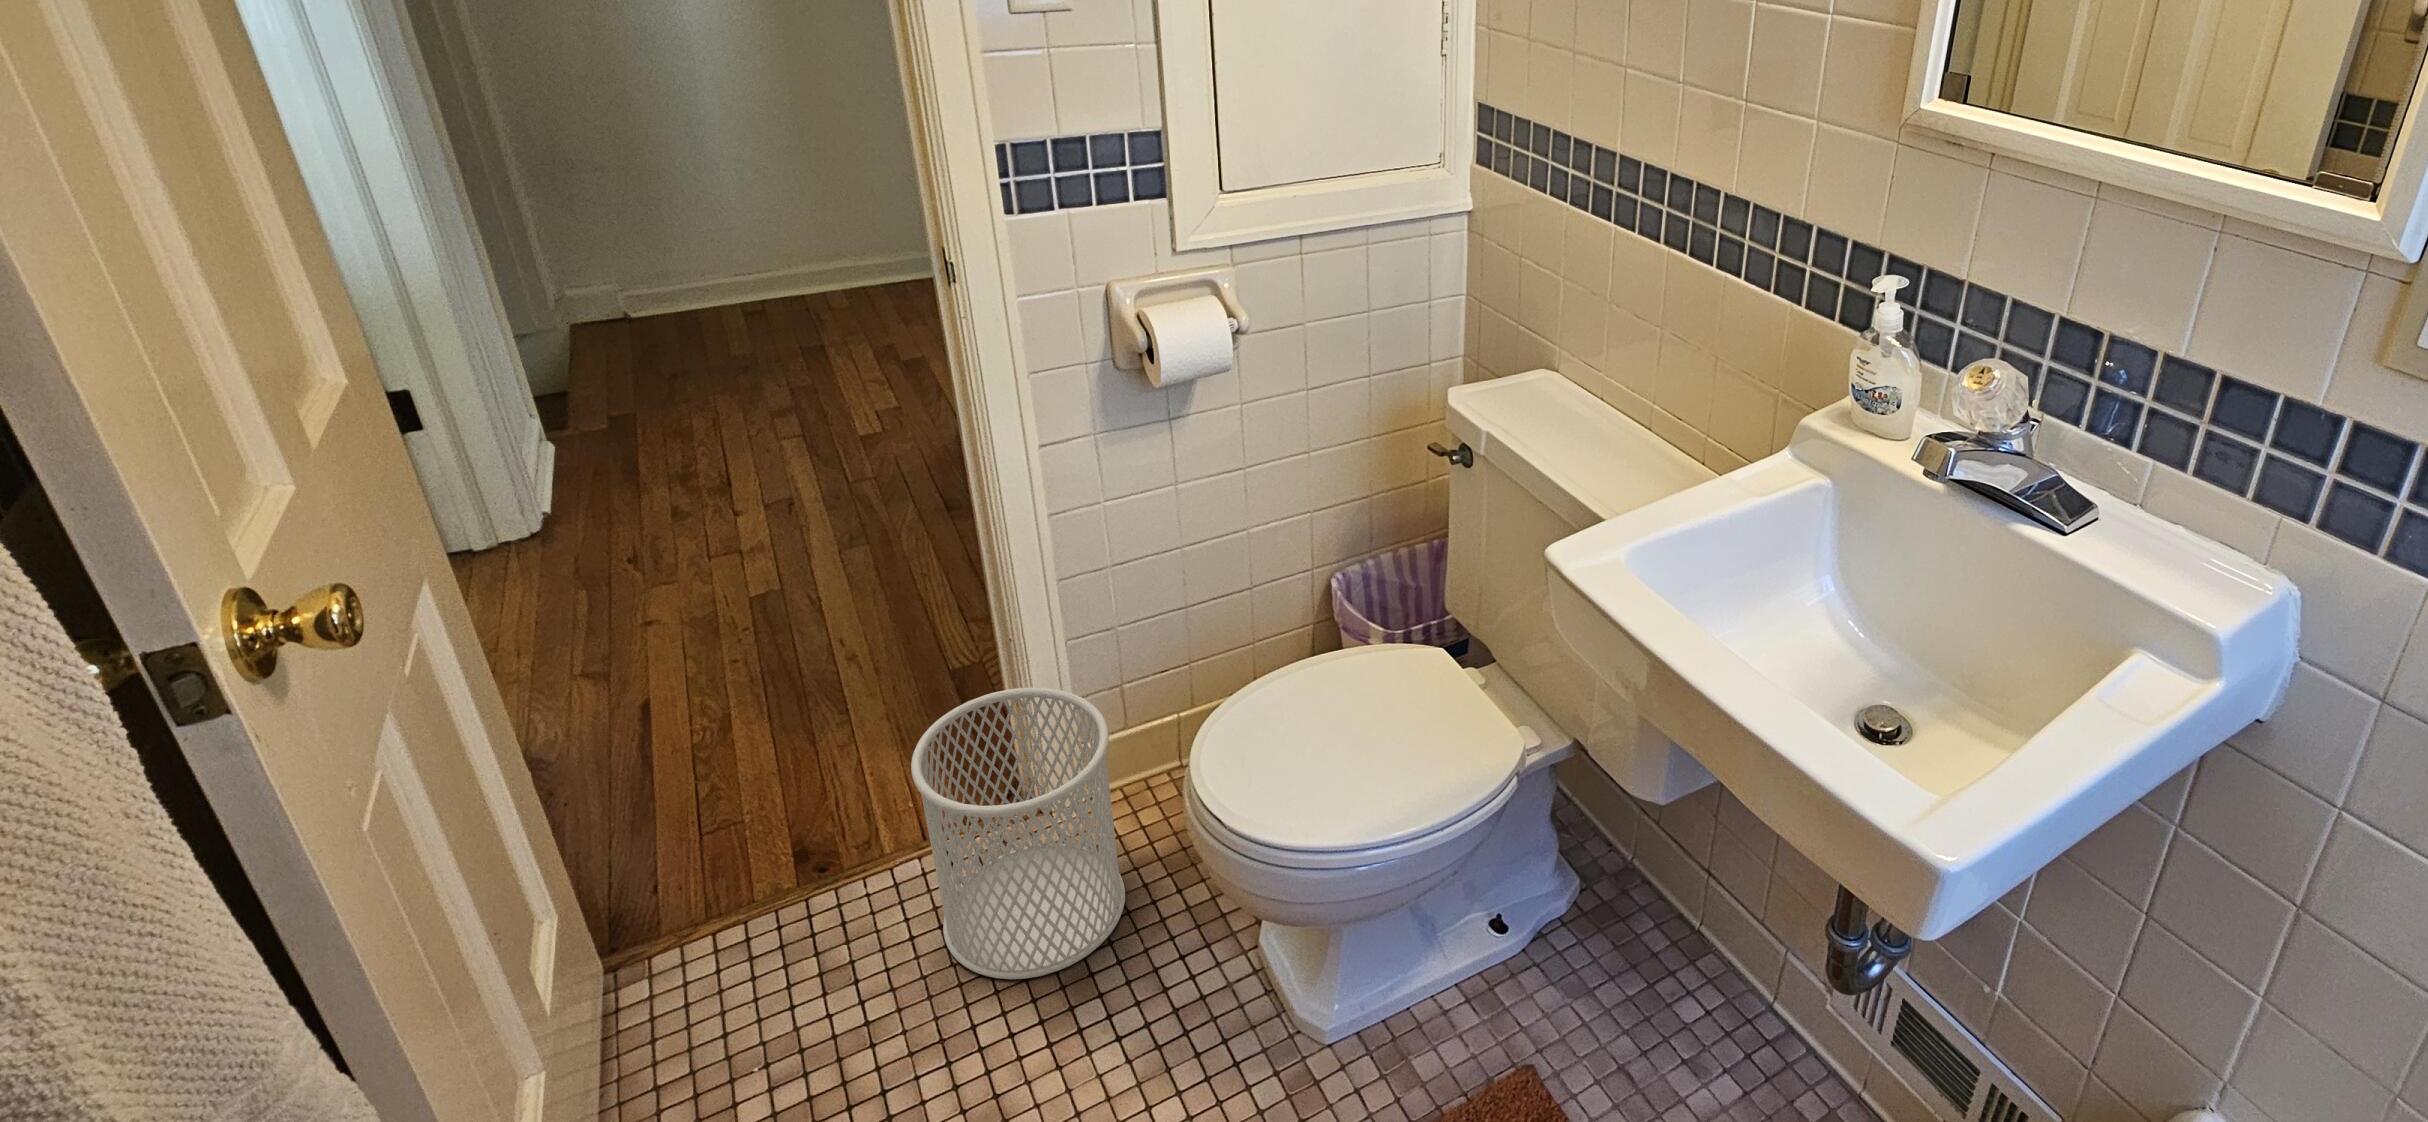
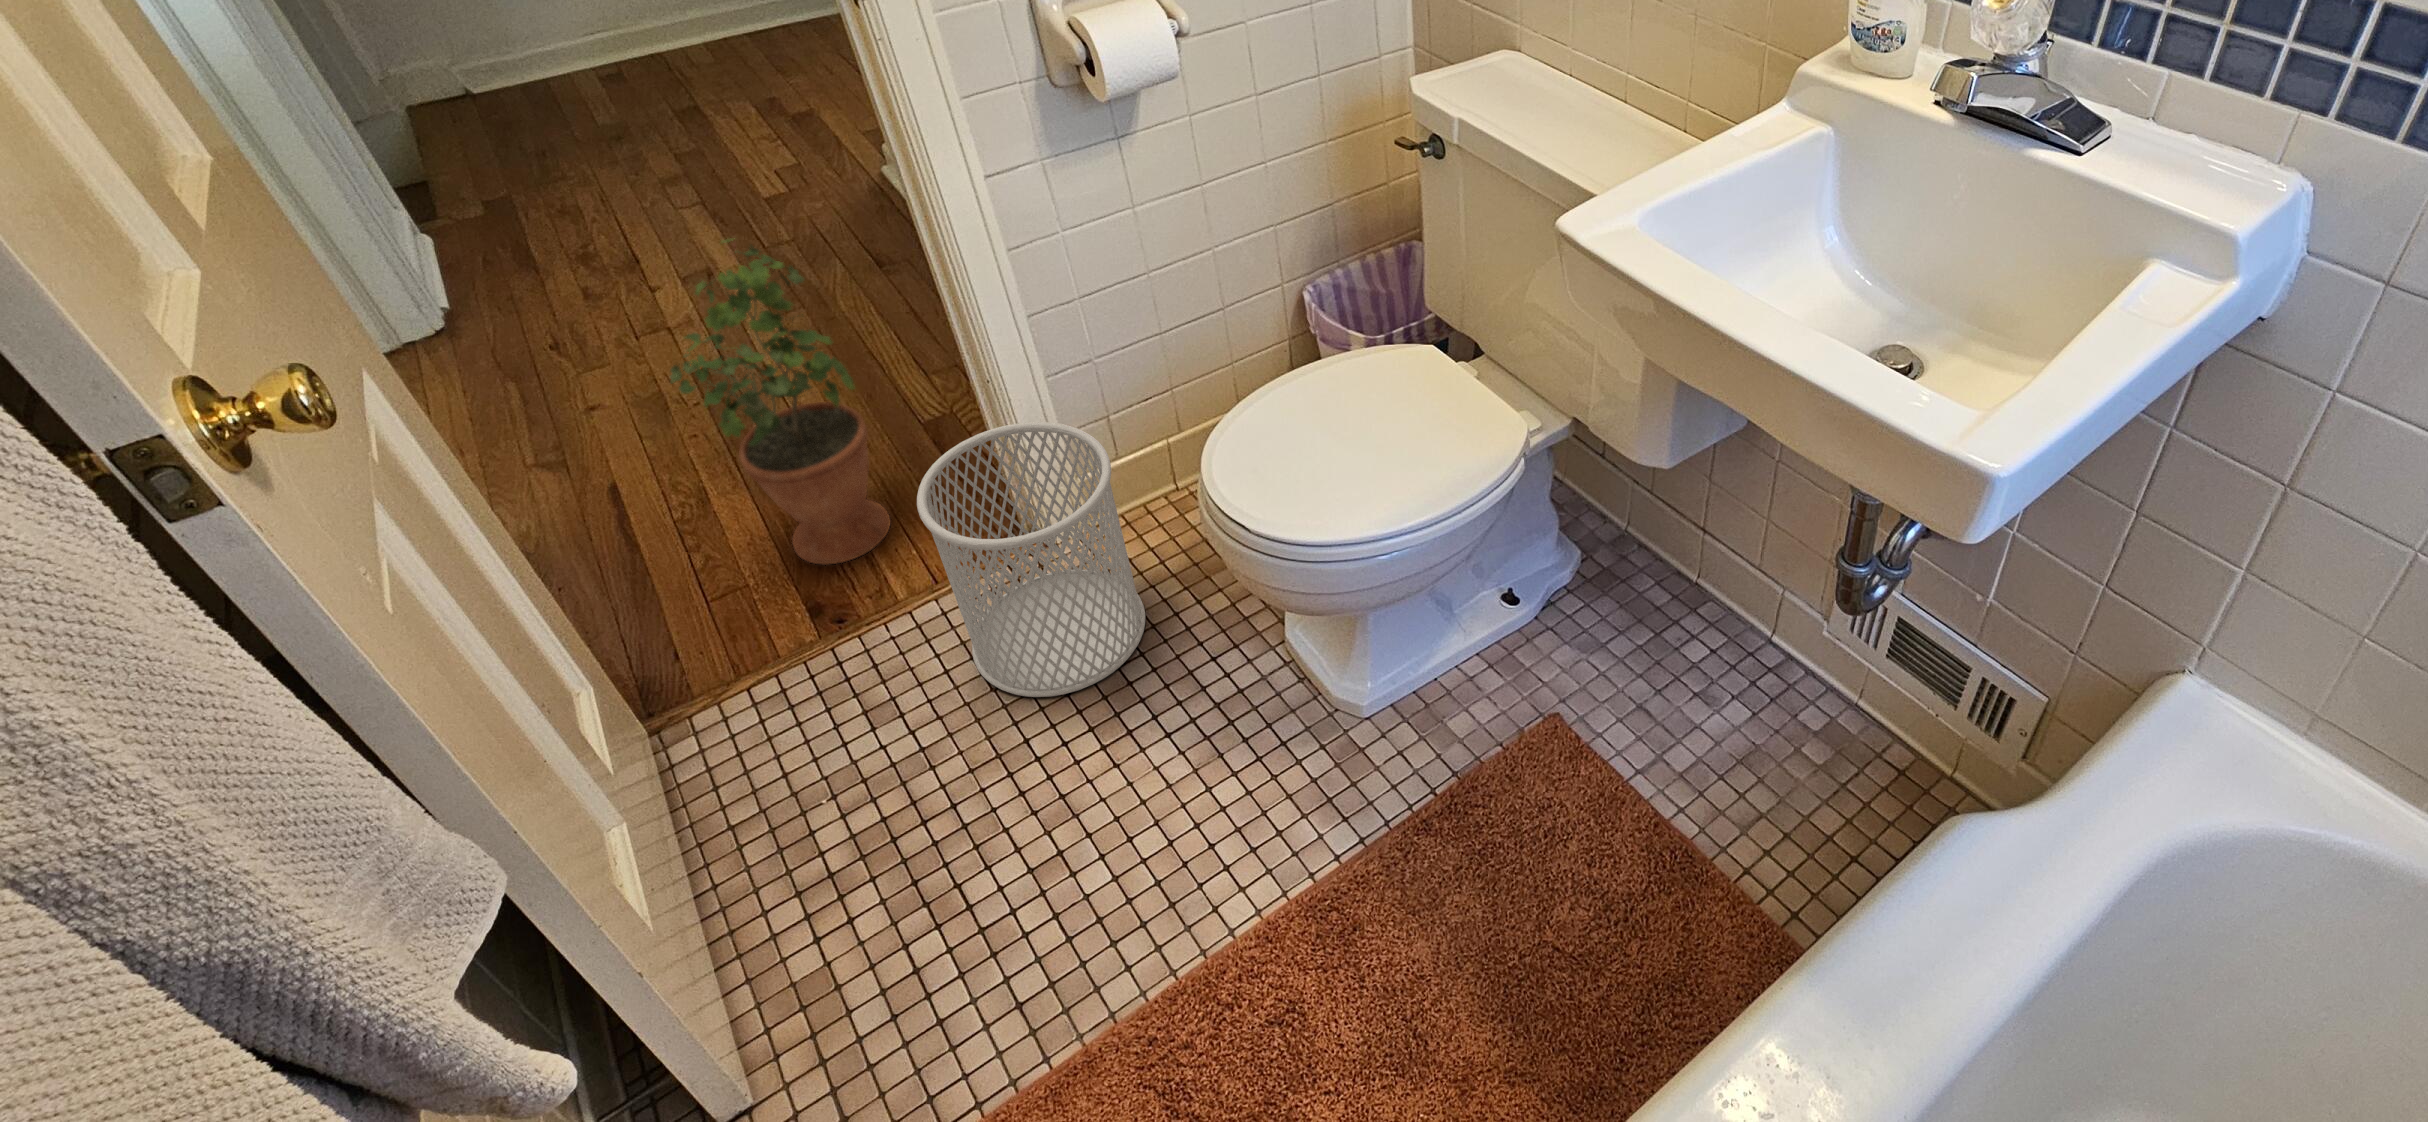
potted plant: none [709,480,897,810] -> present [670,238,890,564]

